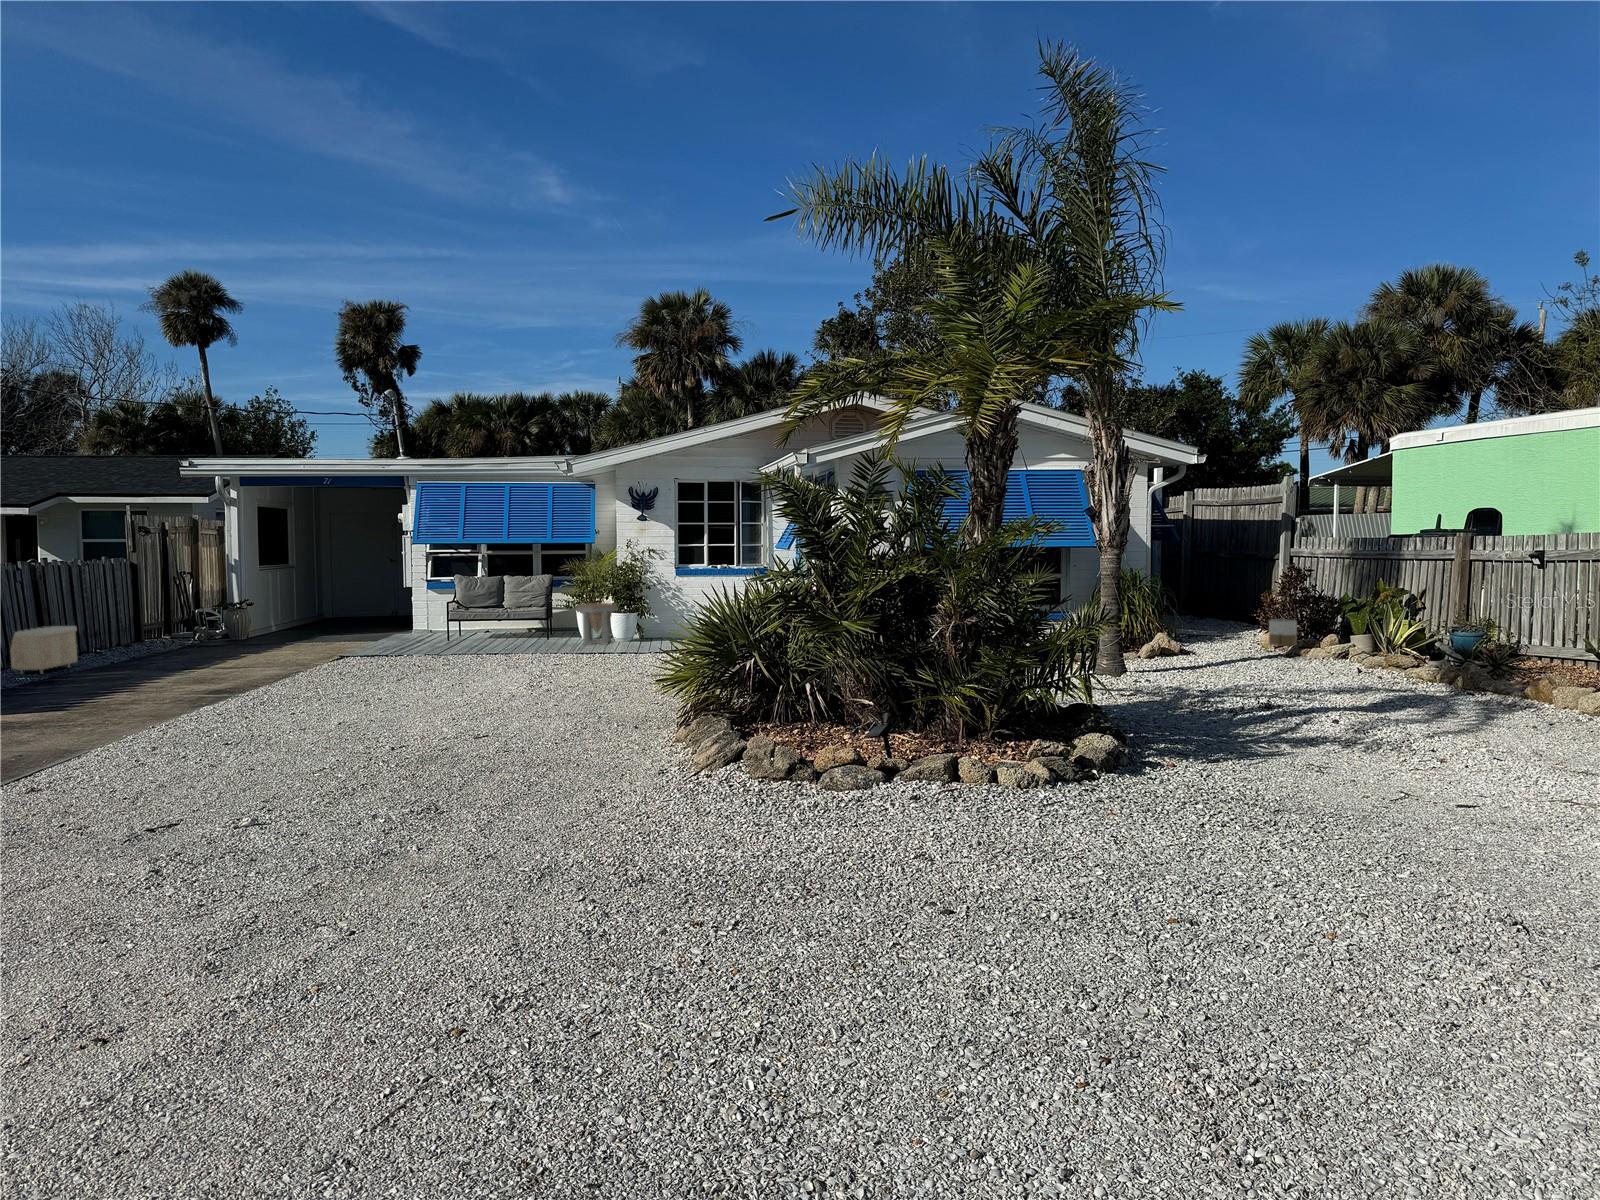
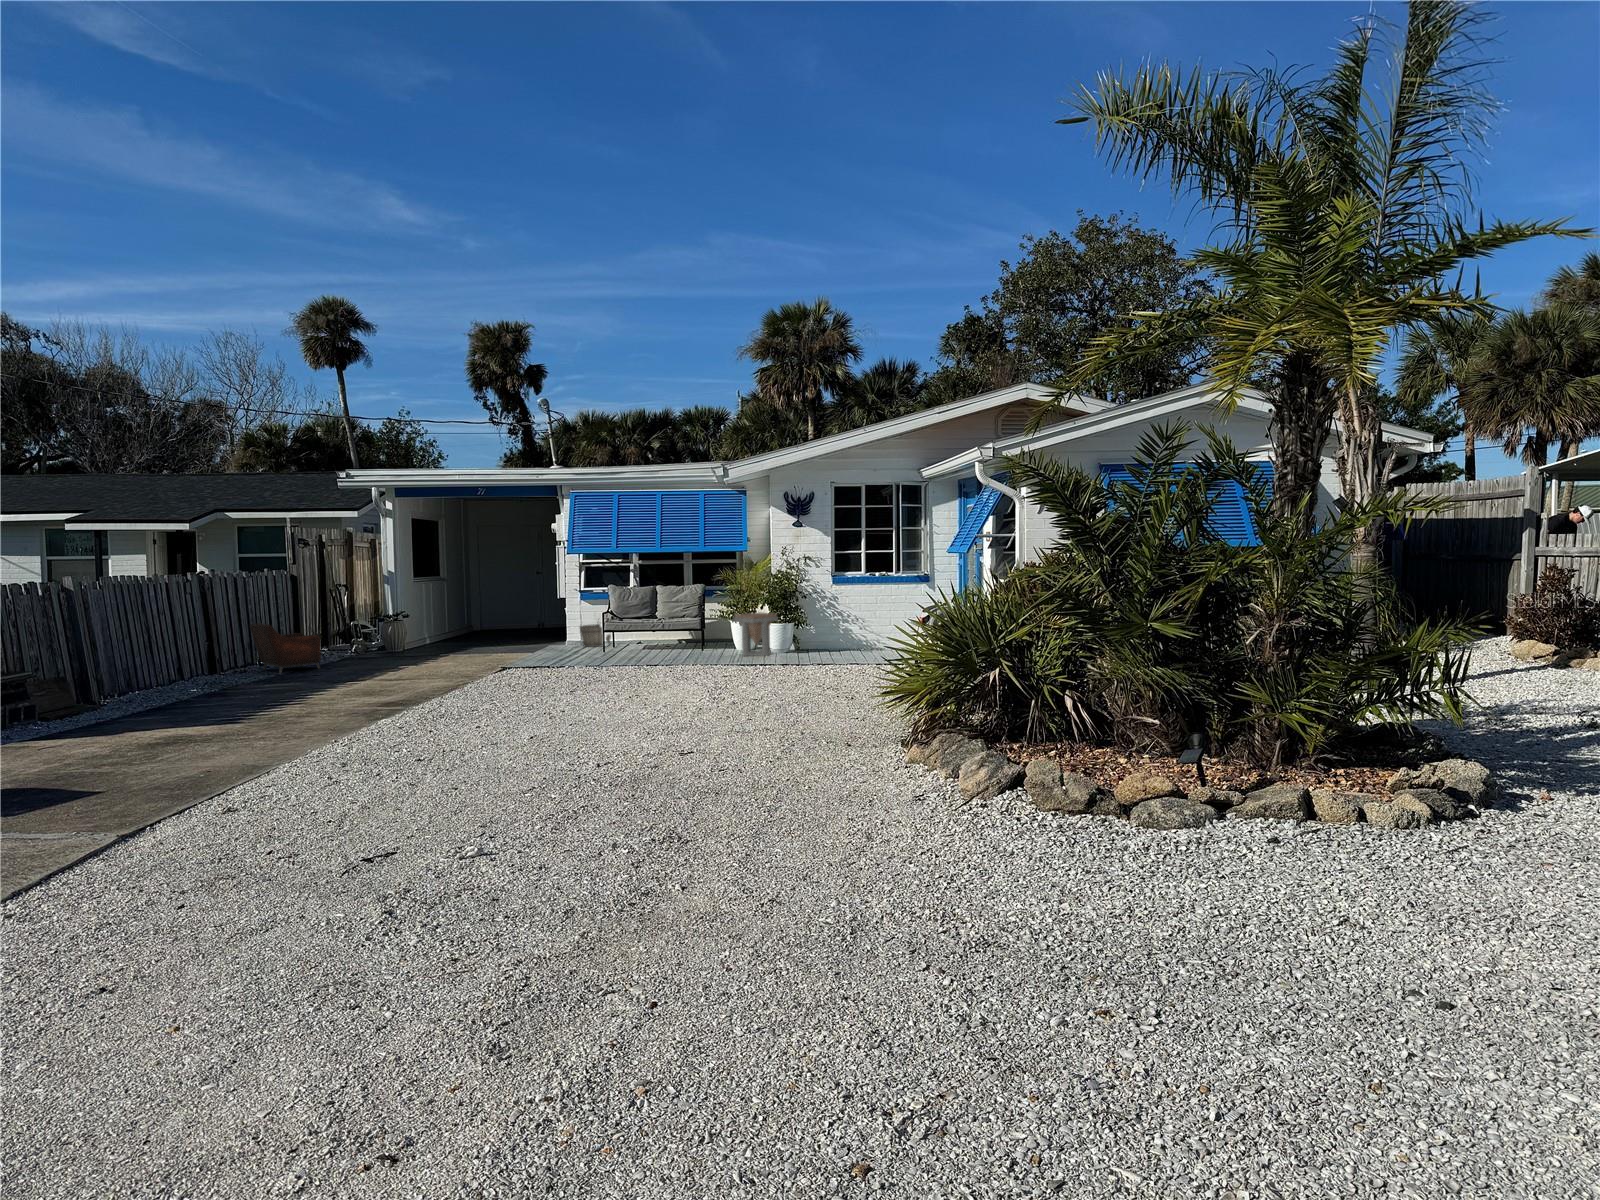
wooden bucket: none [429,607,463,635] -> present [580,624,611,647]
armchair: none [86,611,161,661] -> present [249,623,321,673]
planter: present [1269,619,1297,654] -> none [1516,626,1551,669]
storage bench: present [10,626,78,674] -> none [179,638,243,687]

